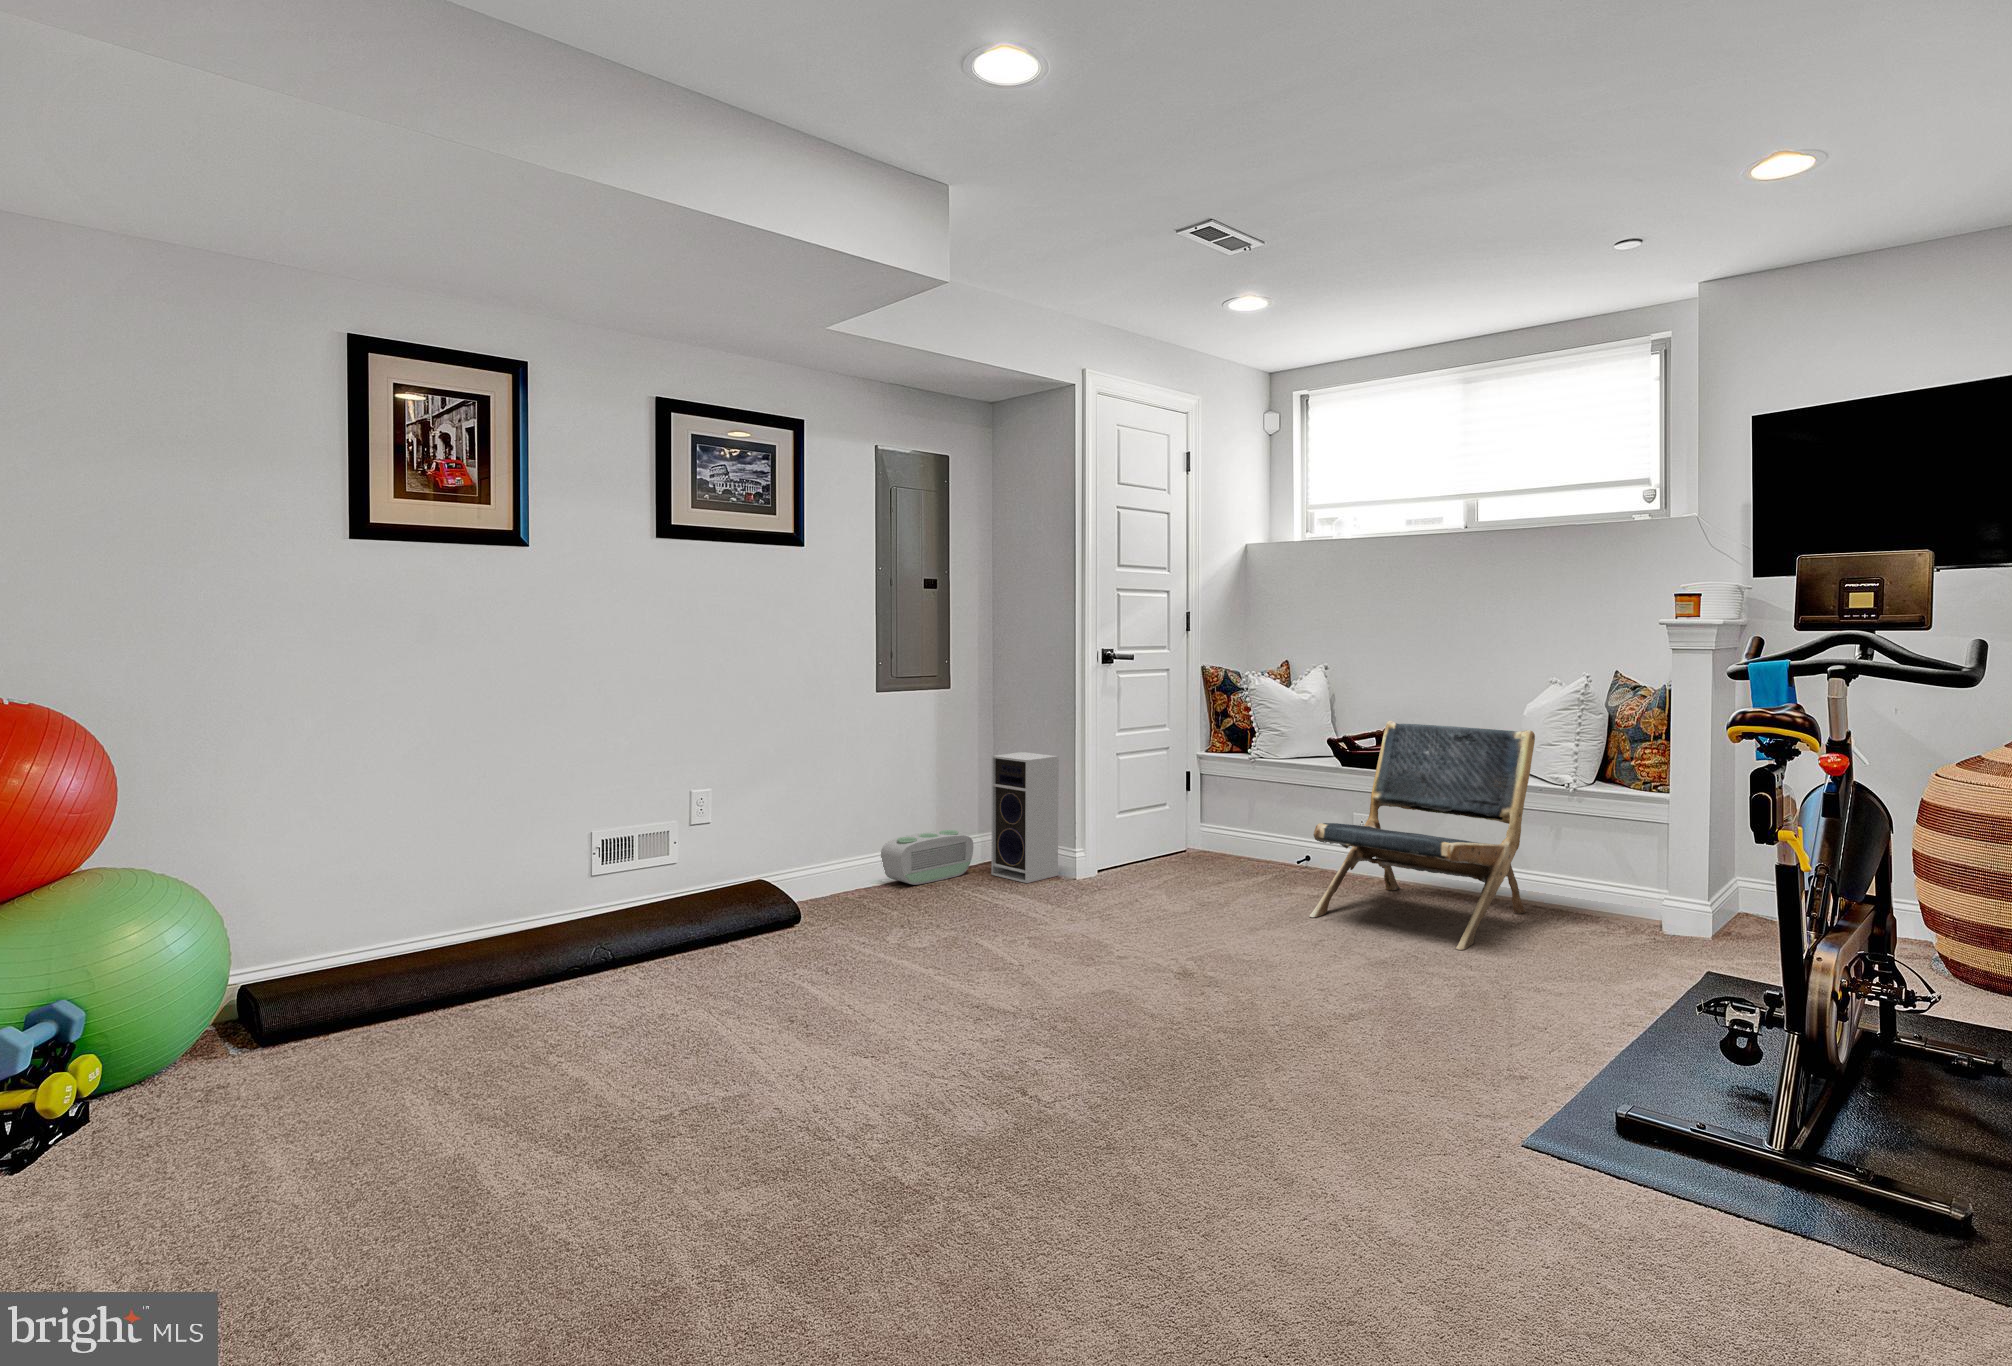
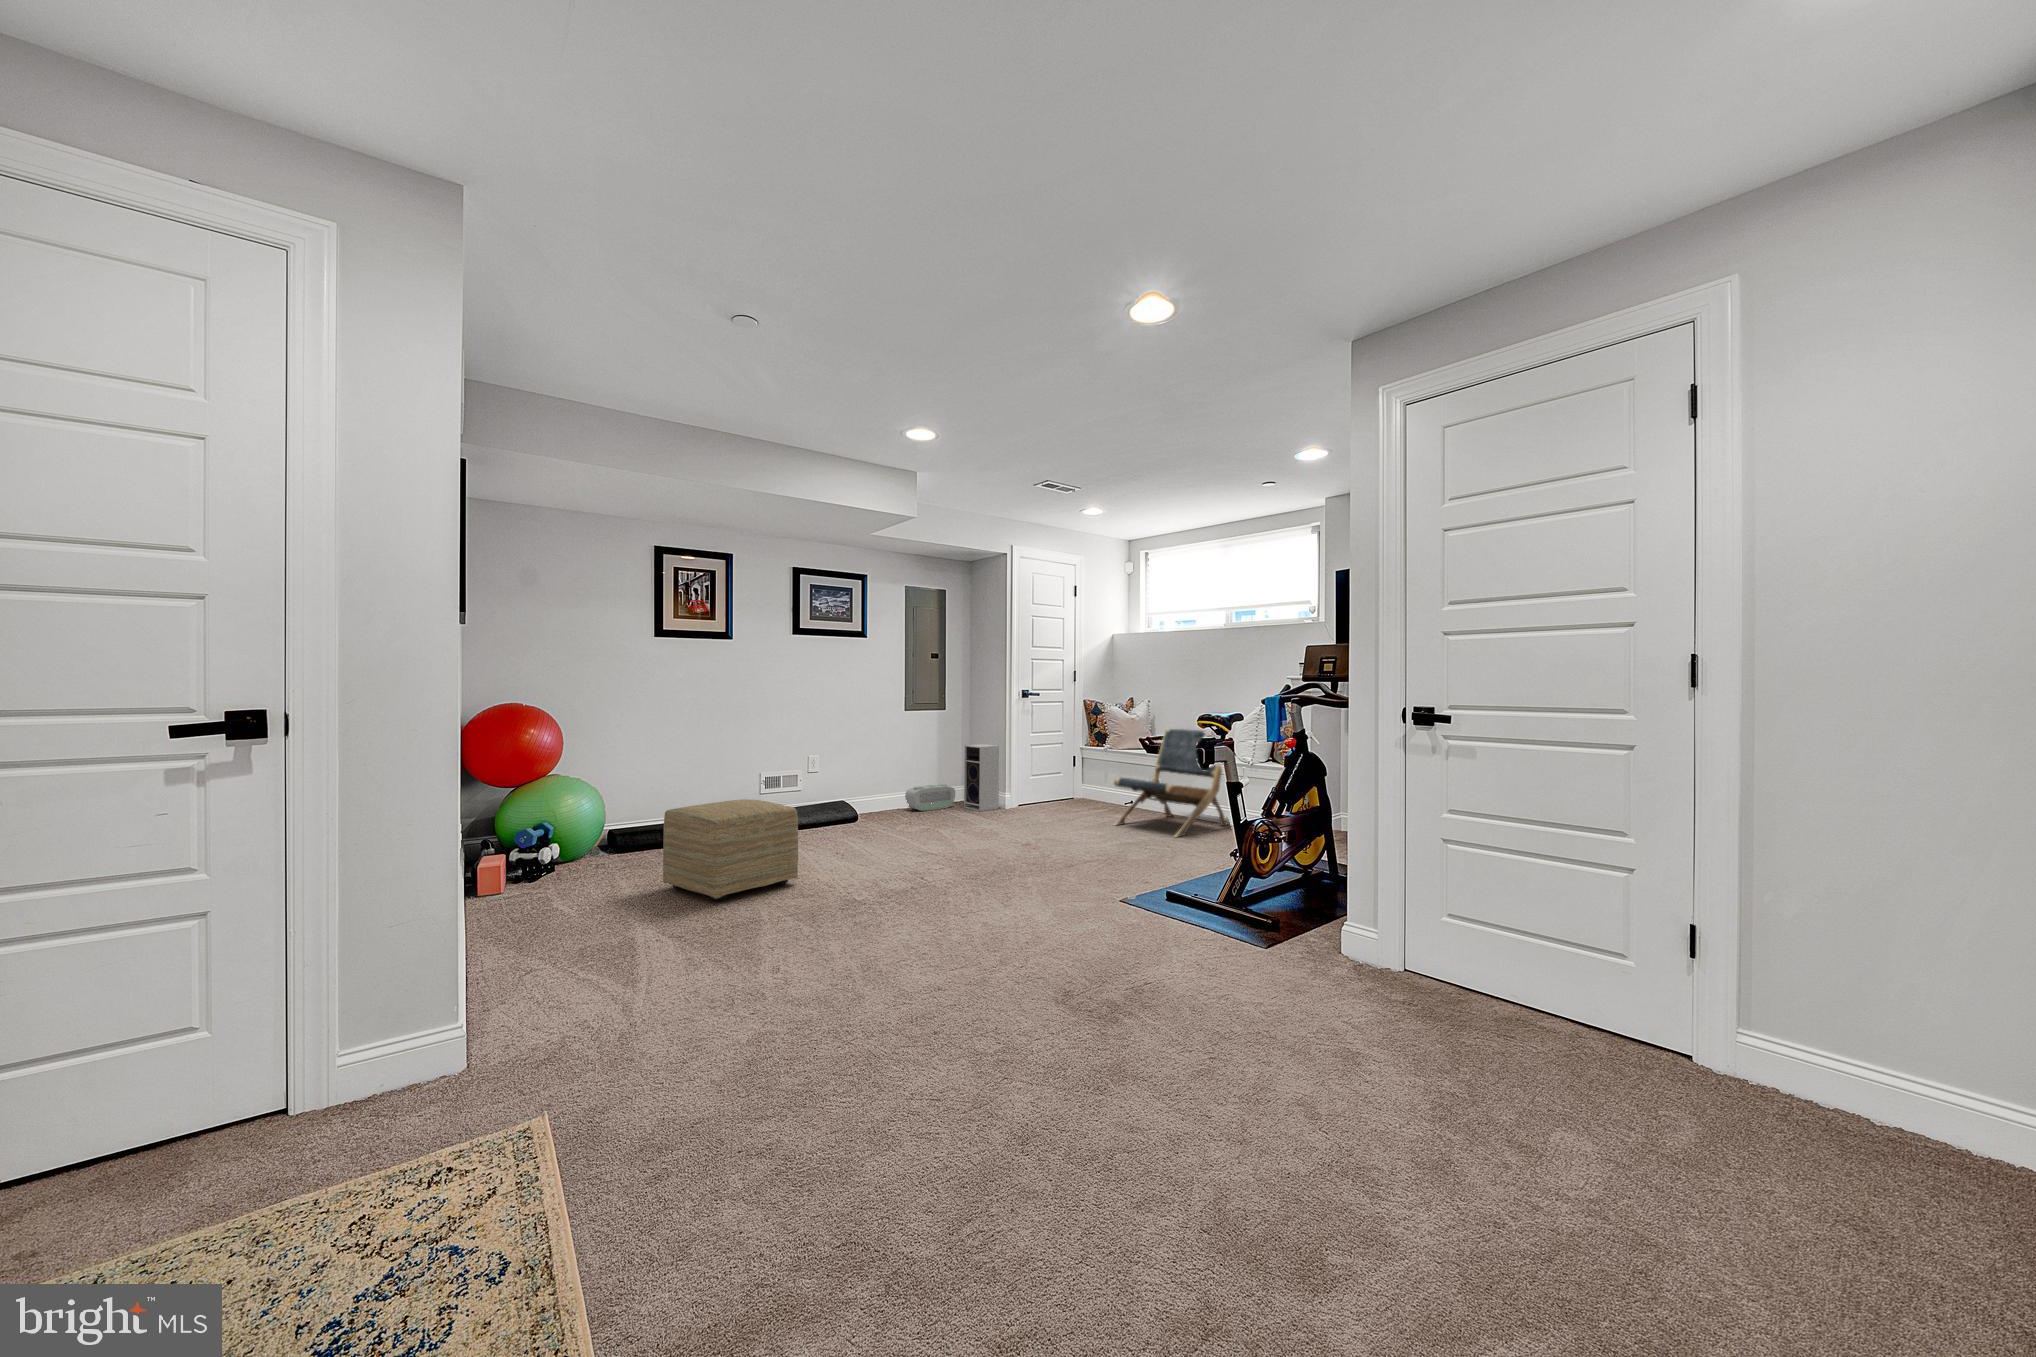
ottoman: none [363,931,720,1251] -> present [663,799,798,901]

